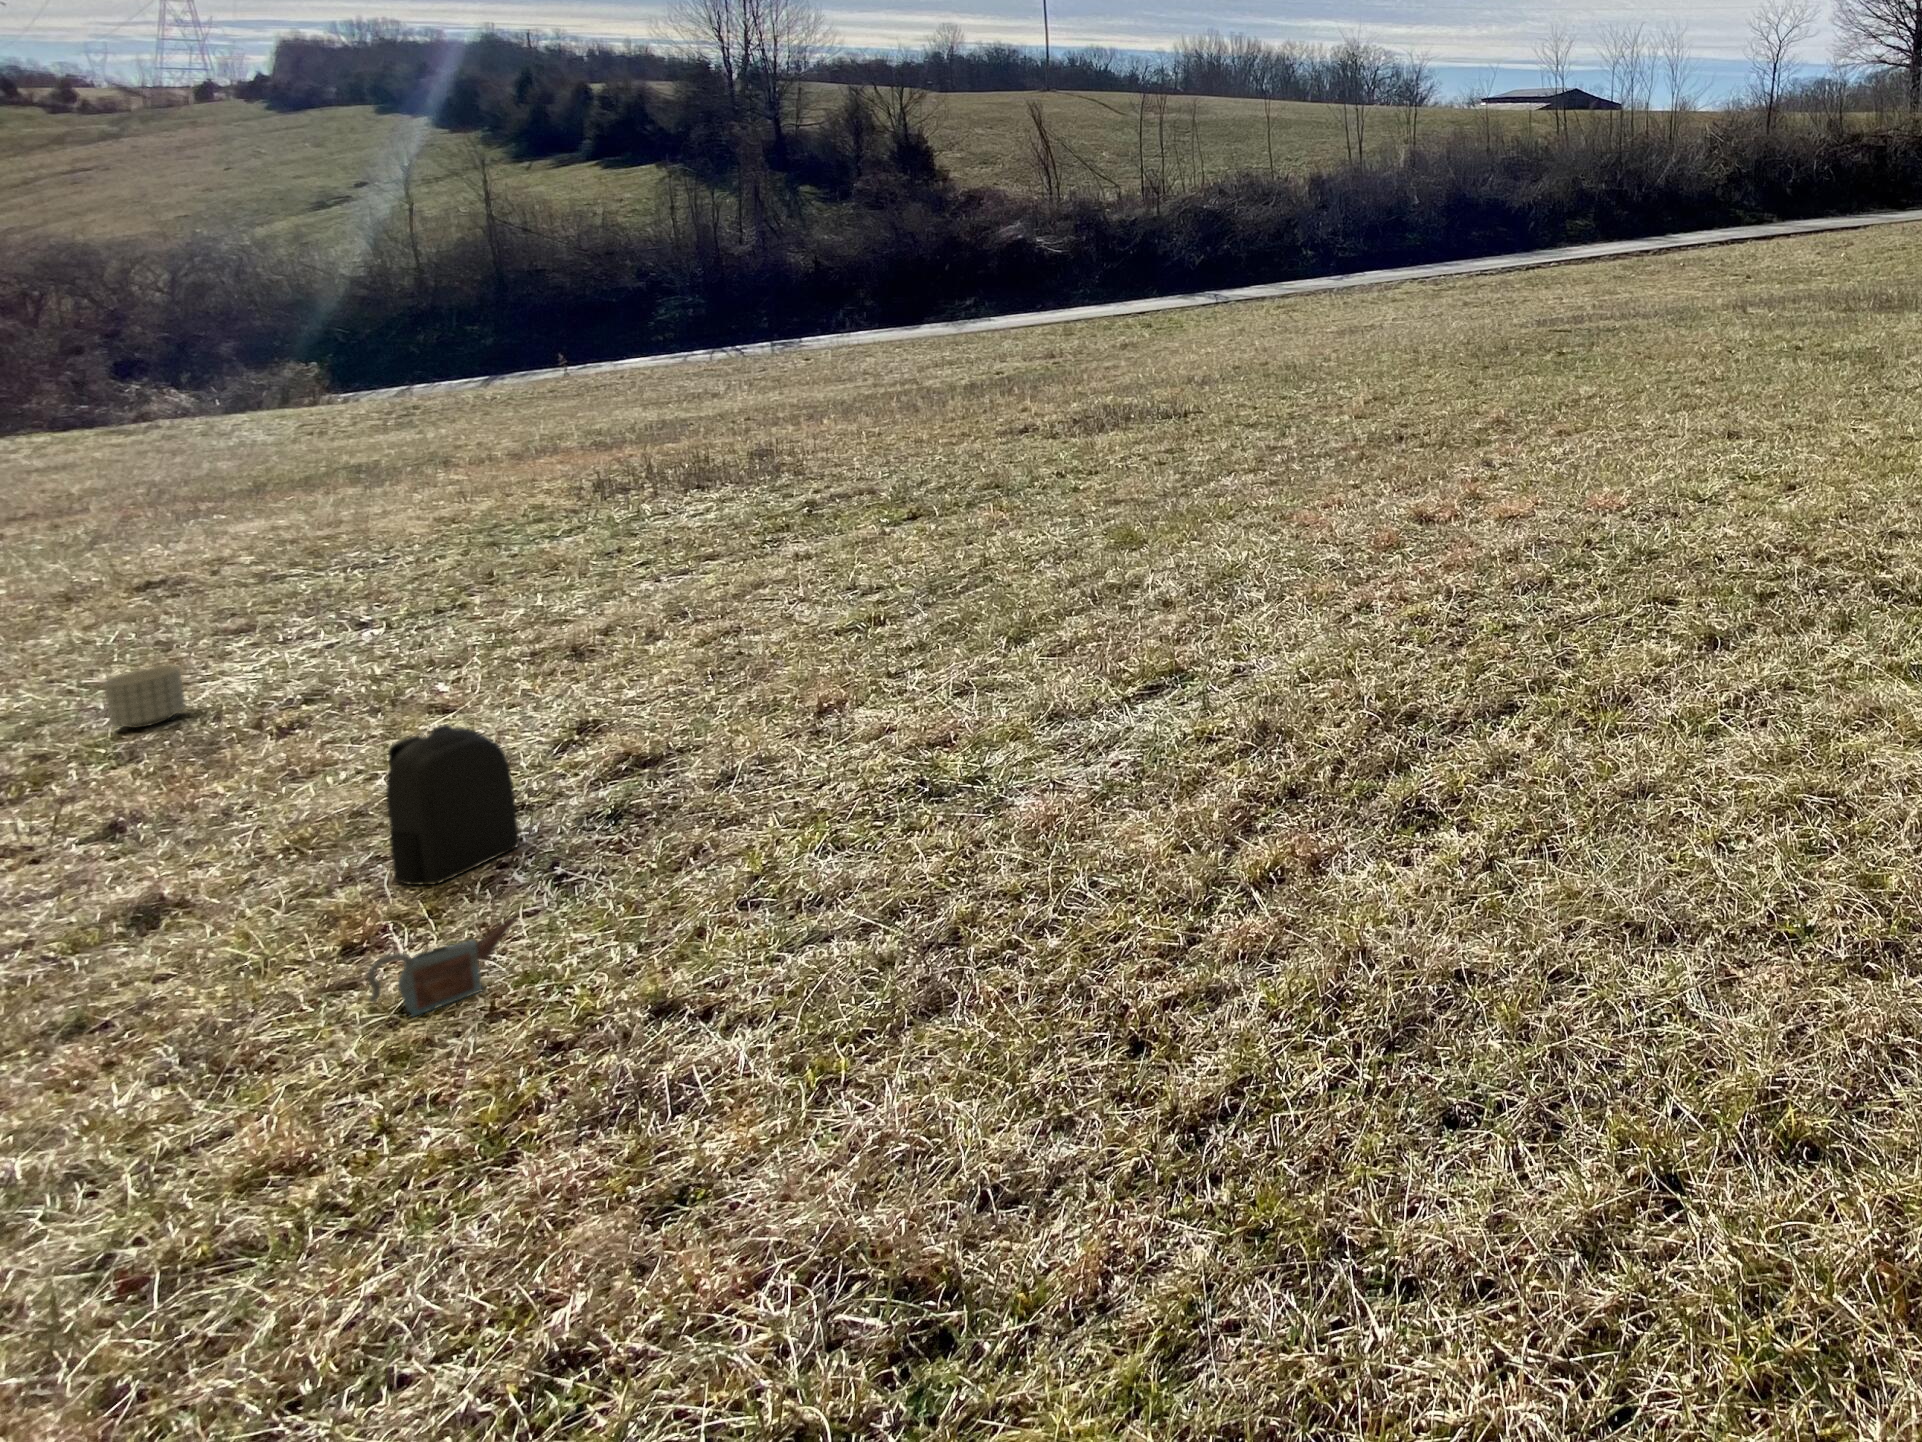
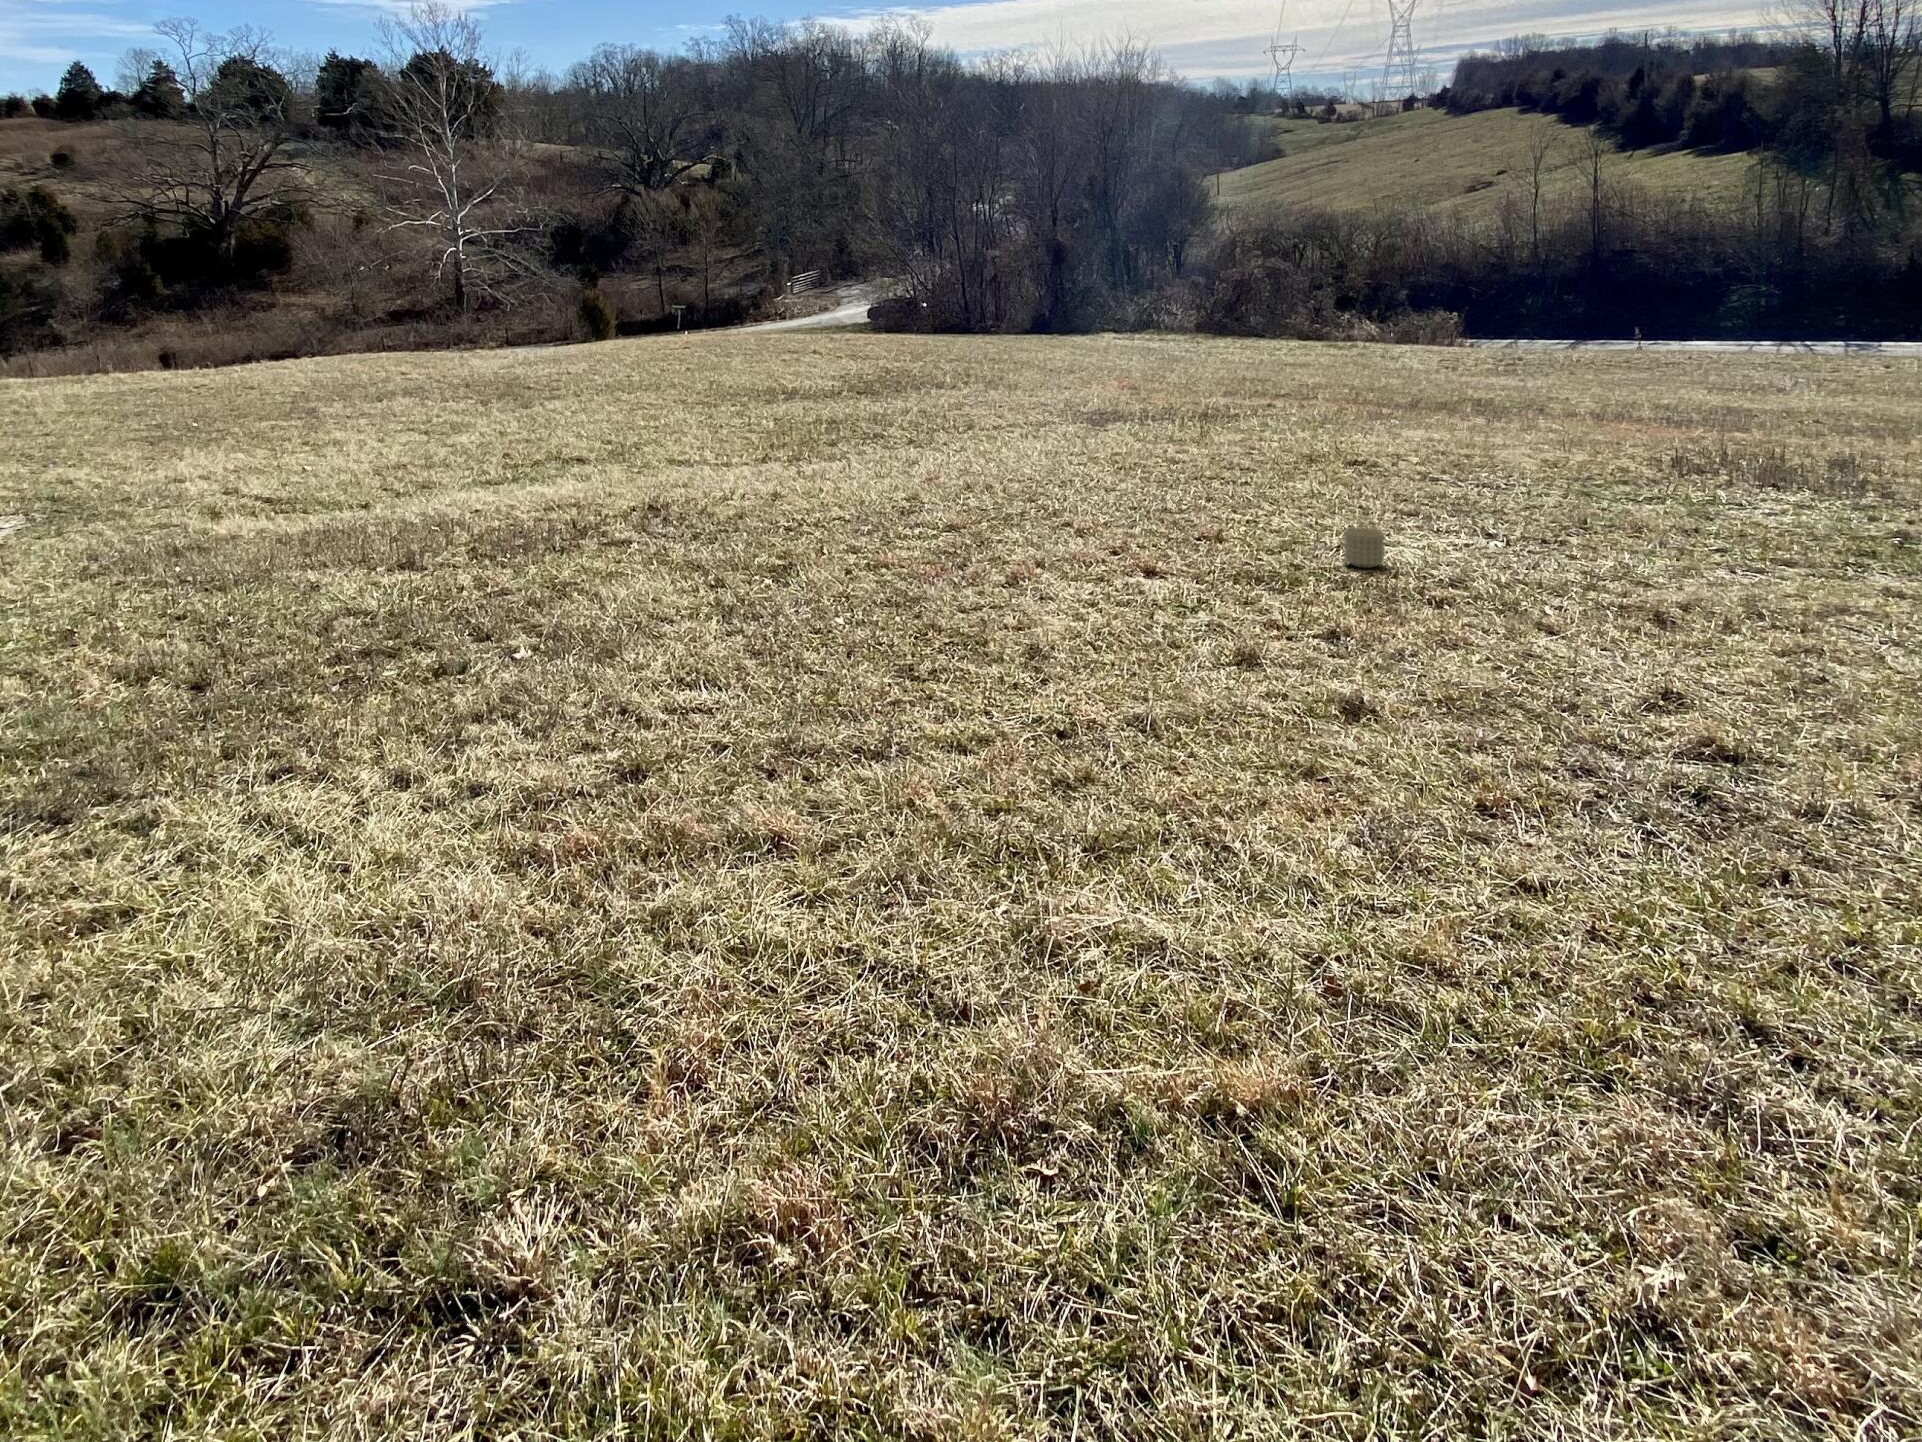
backpack: present [386,724,519,885] -> none [1512,648,1611,785]
watering can: present [368,917,517,1016] -> none [1496,834,1617,909]

